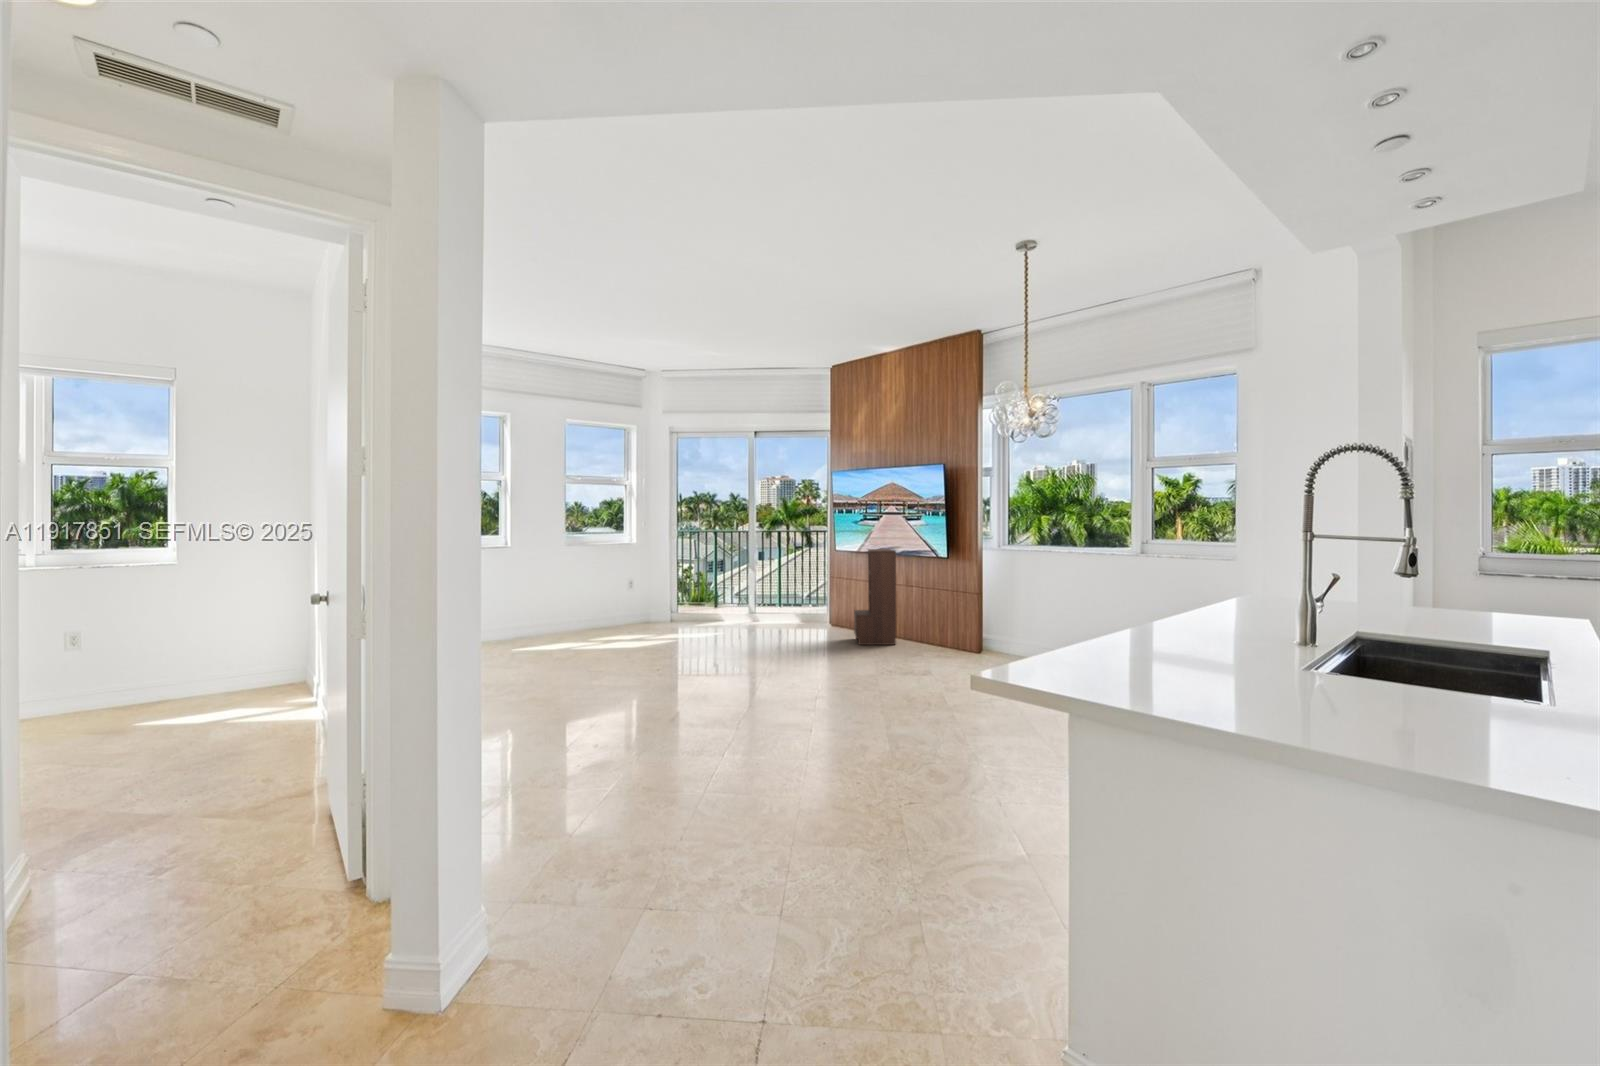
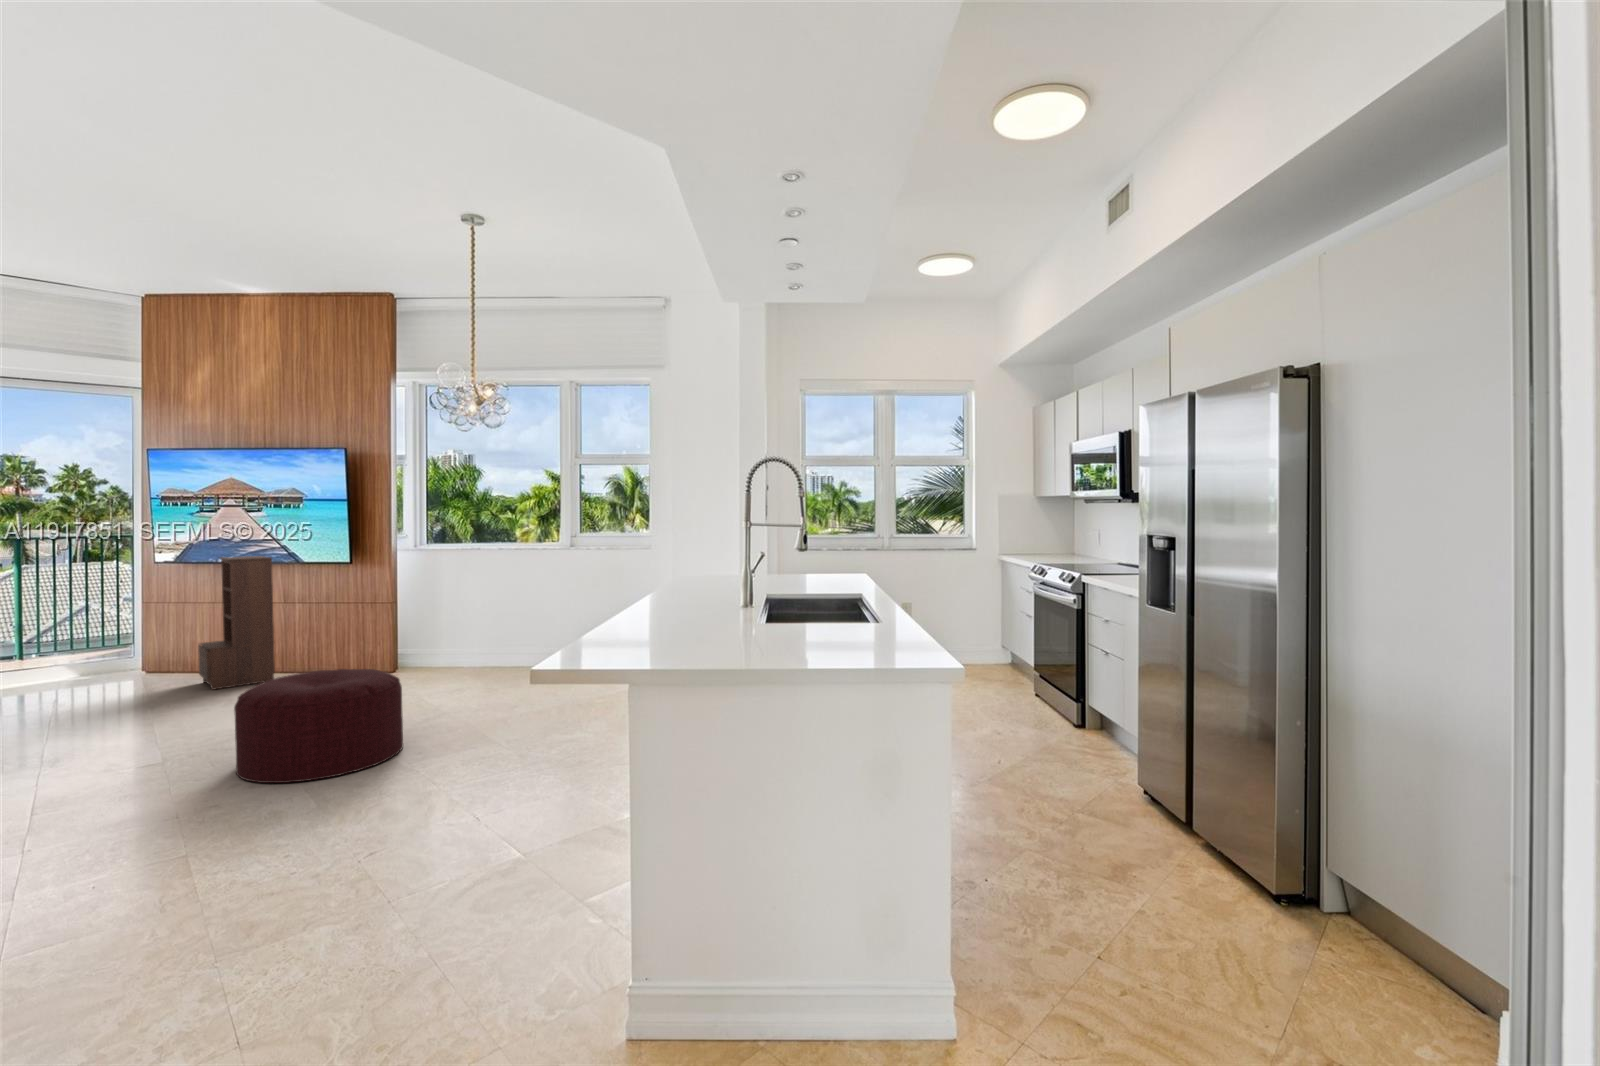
ottoman: none [843,645,955,733] -> present [234,669,403,783]

